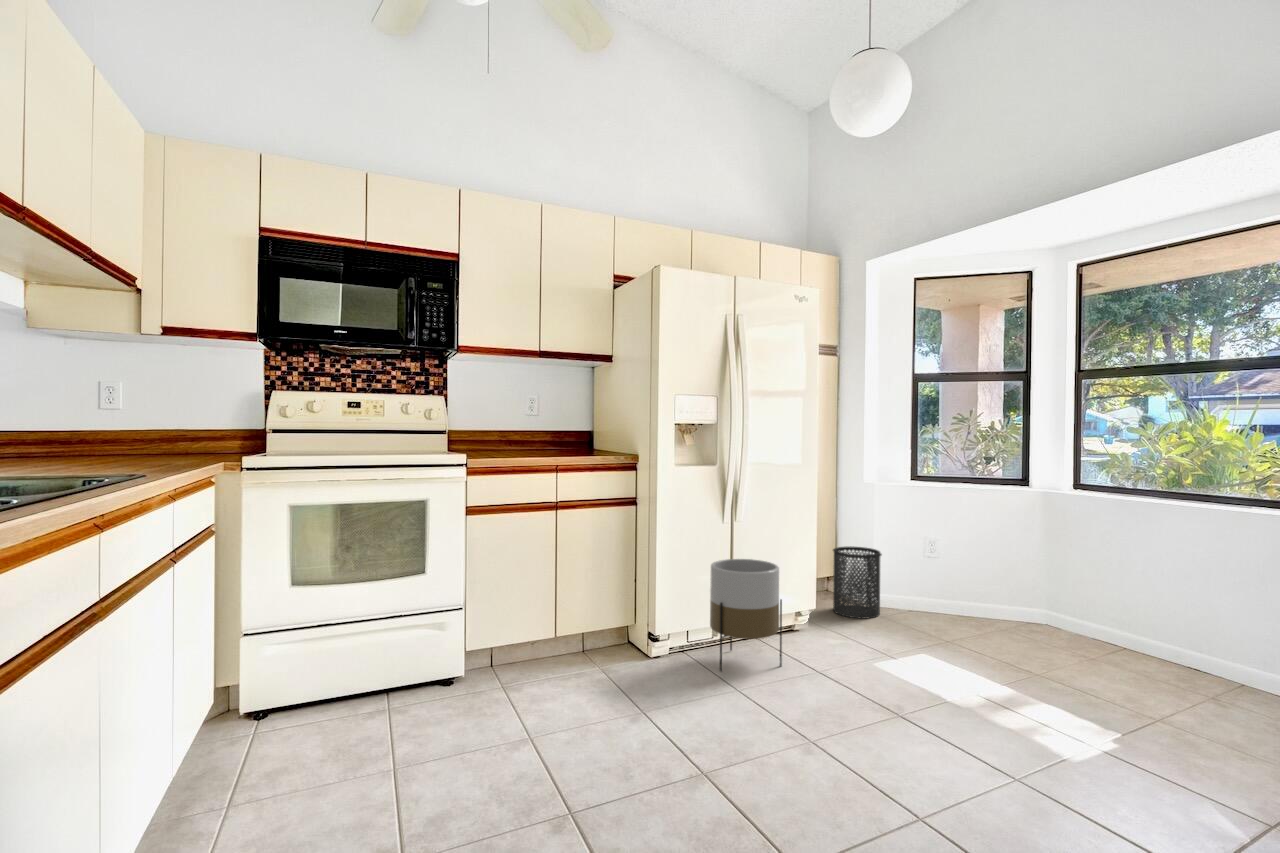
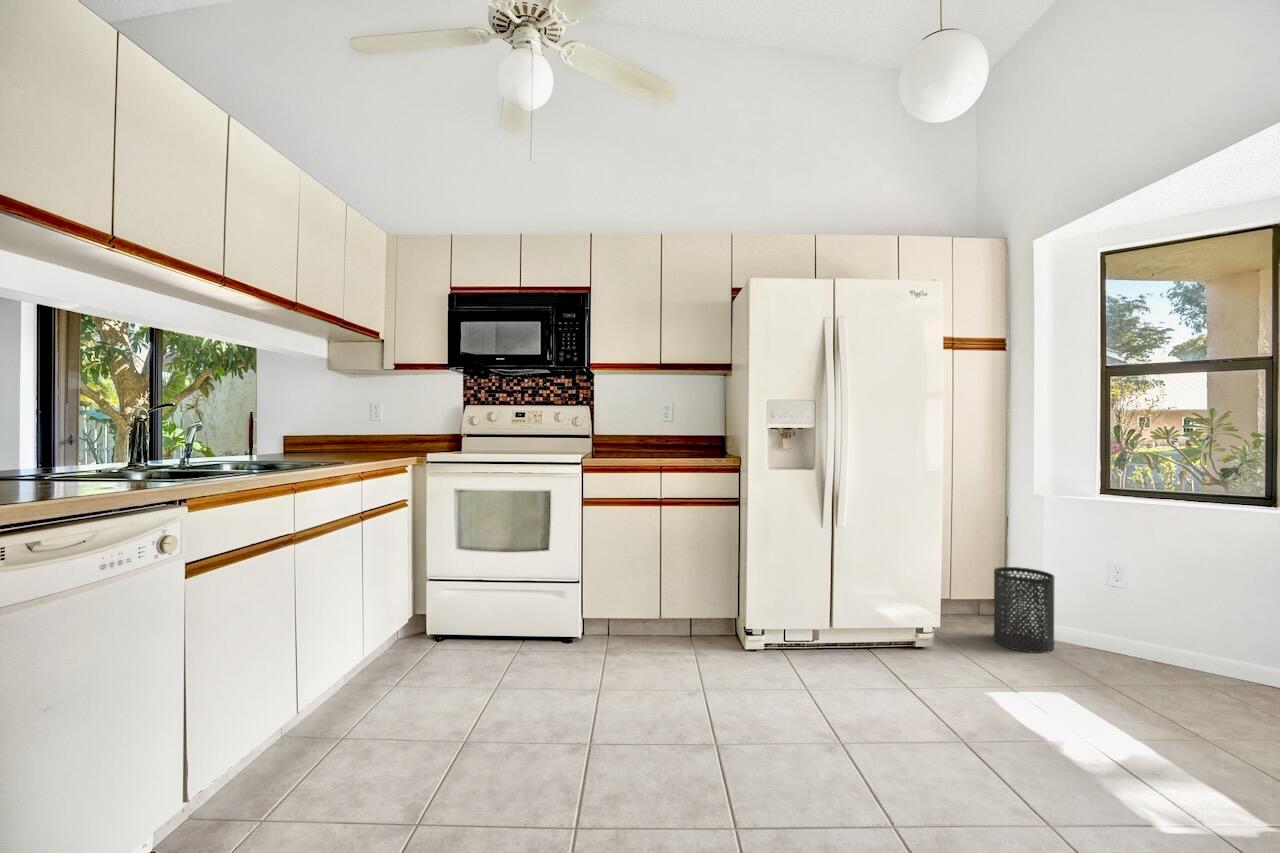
planter: present [710,559,782,671] -> none [795,564,866,682]

